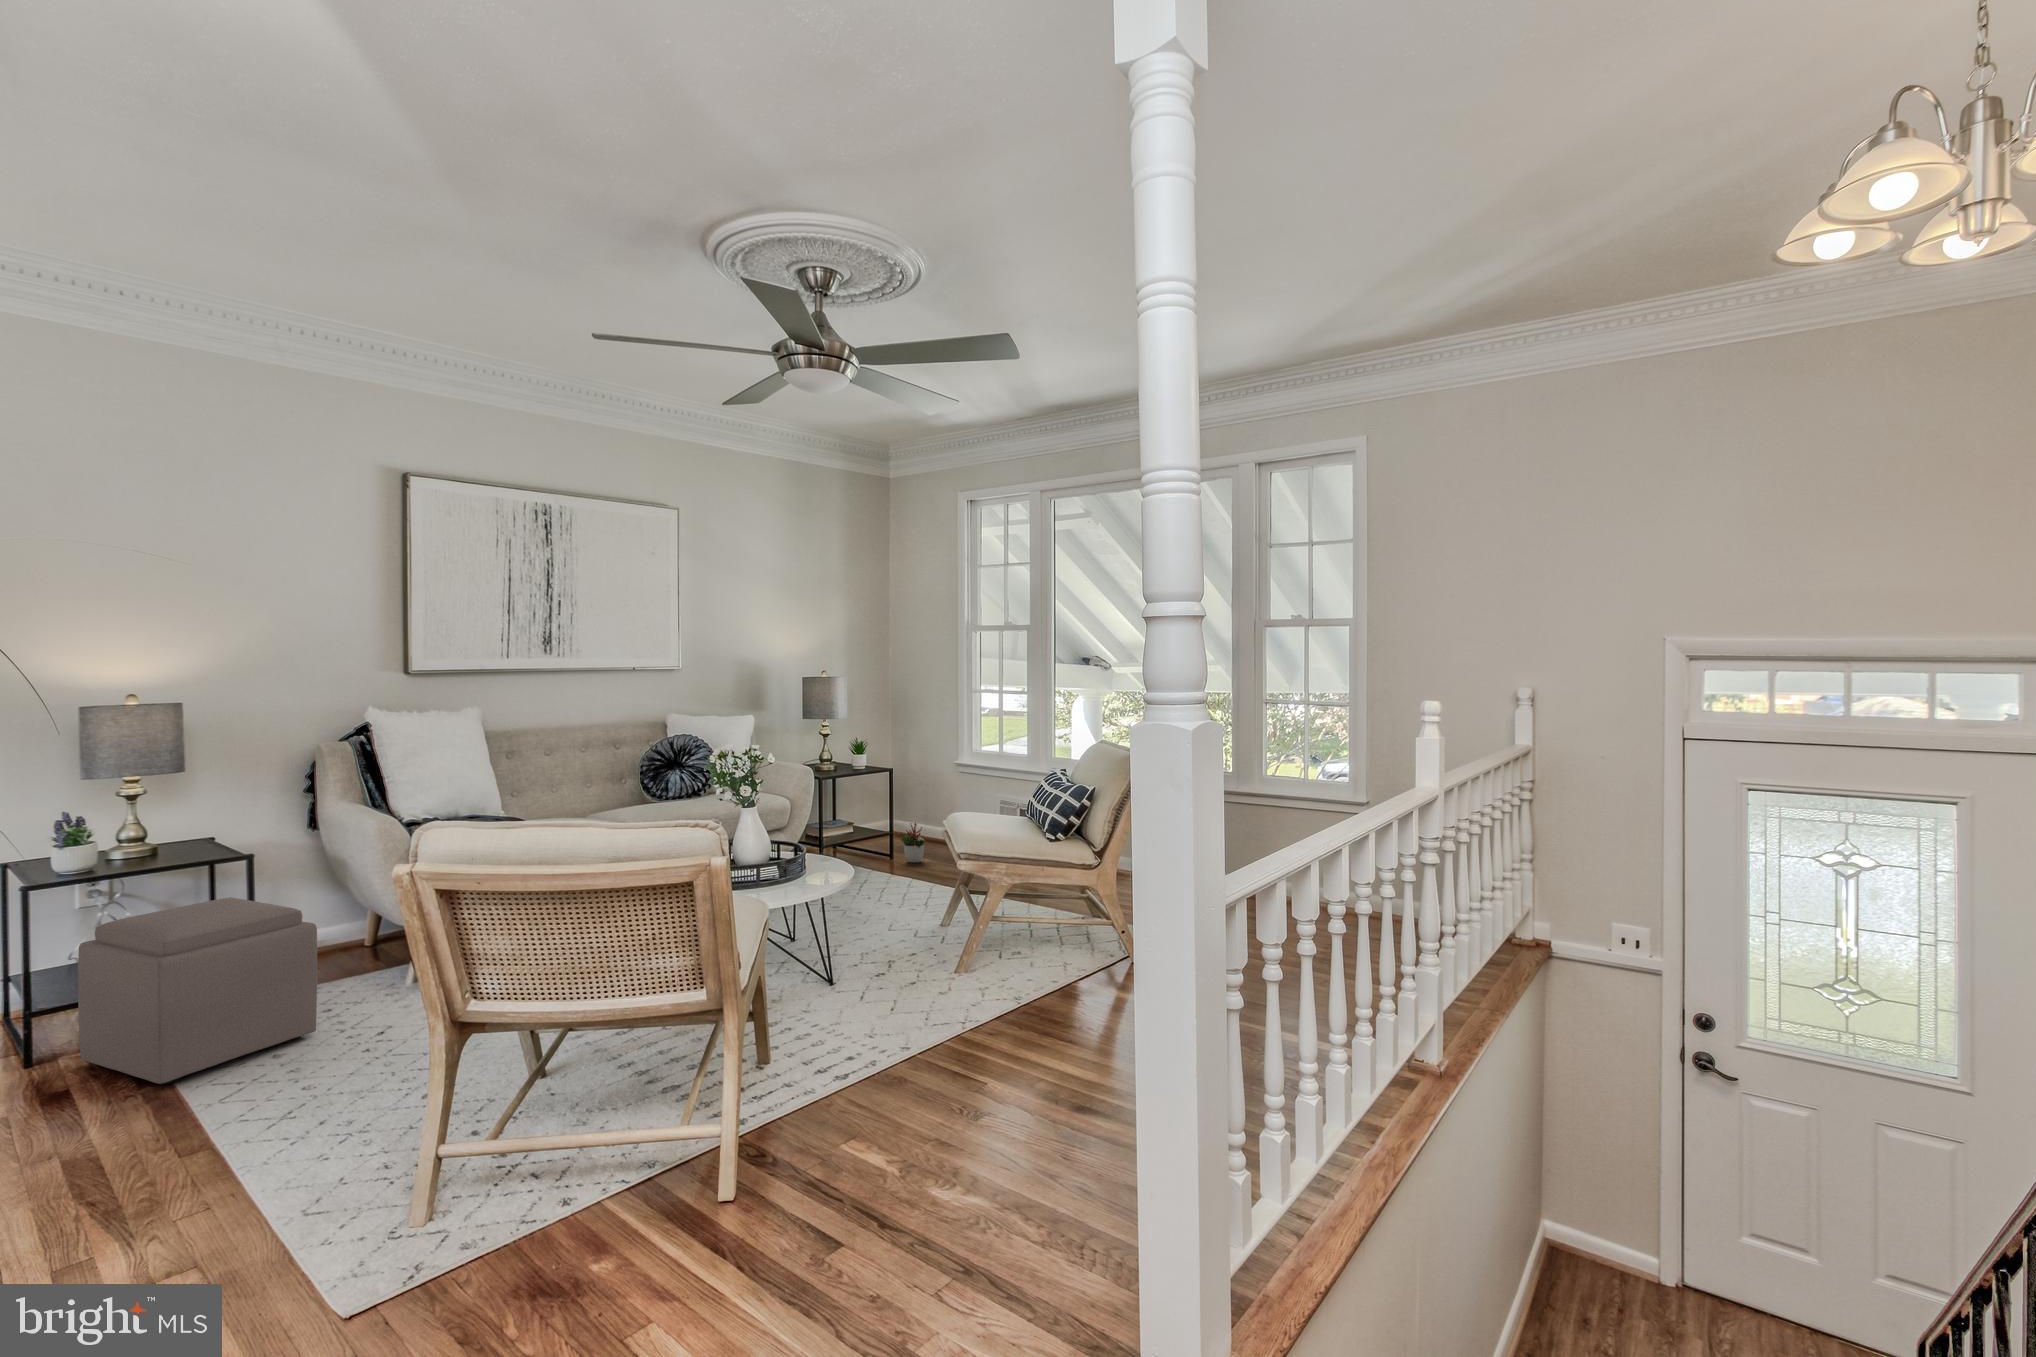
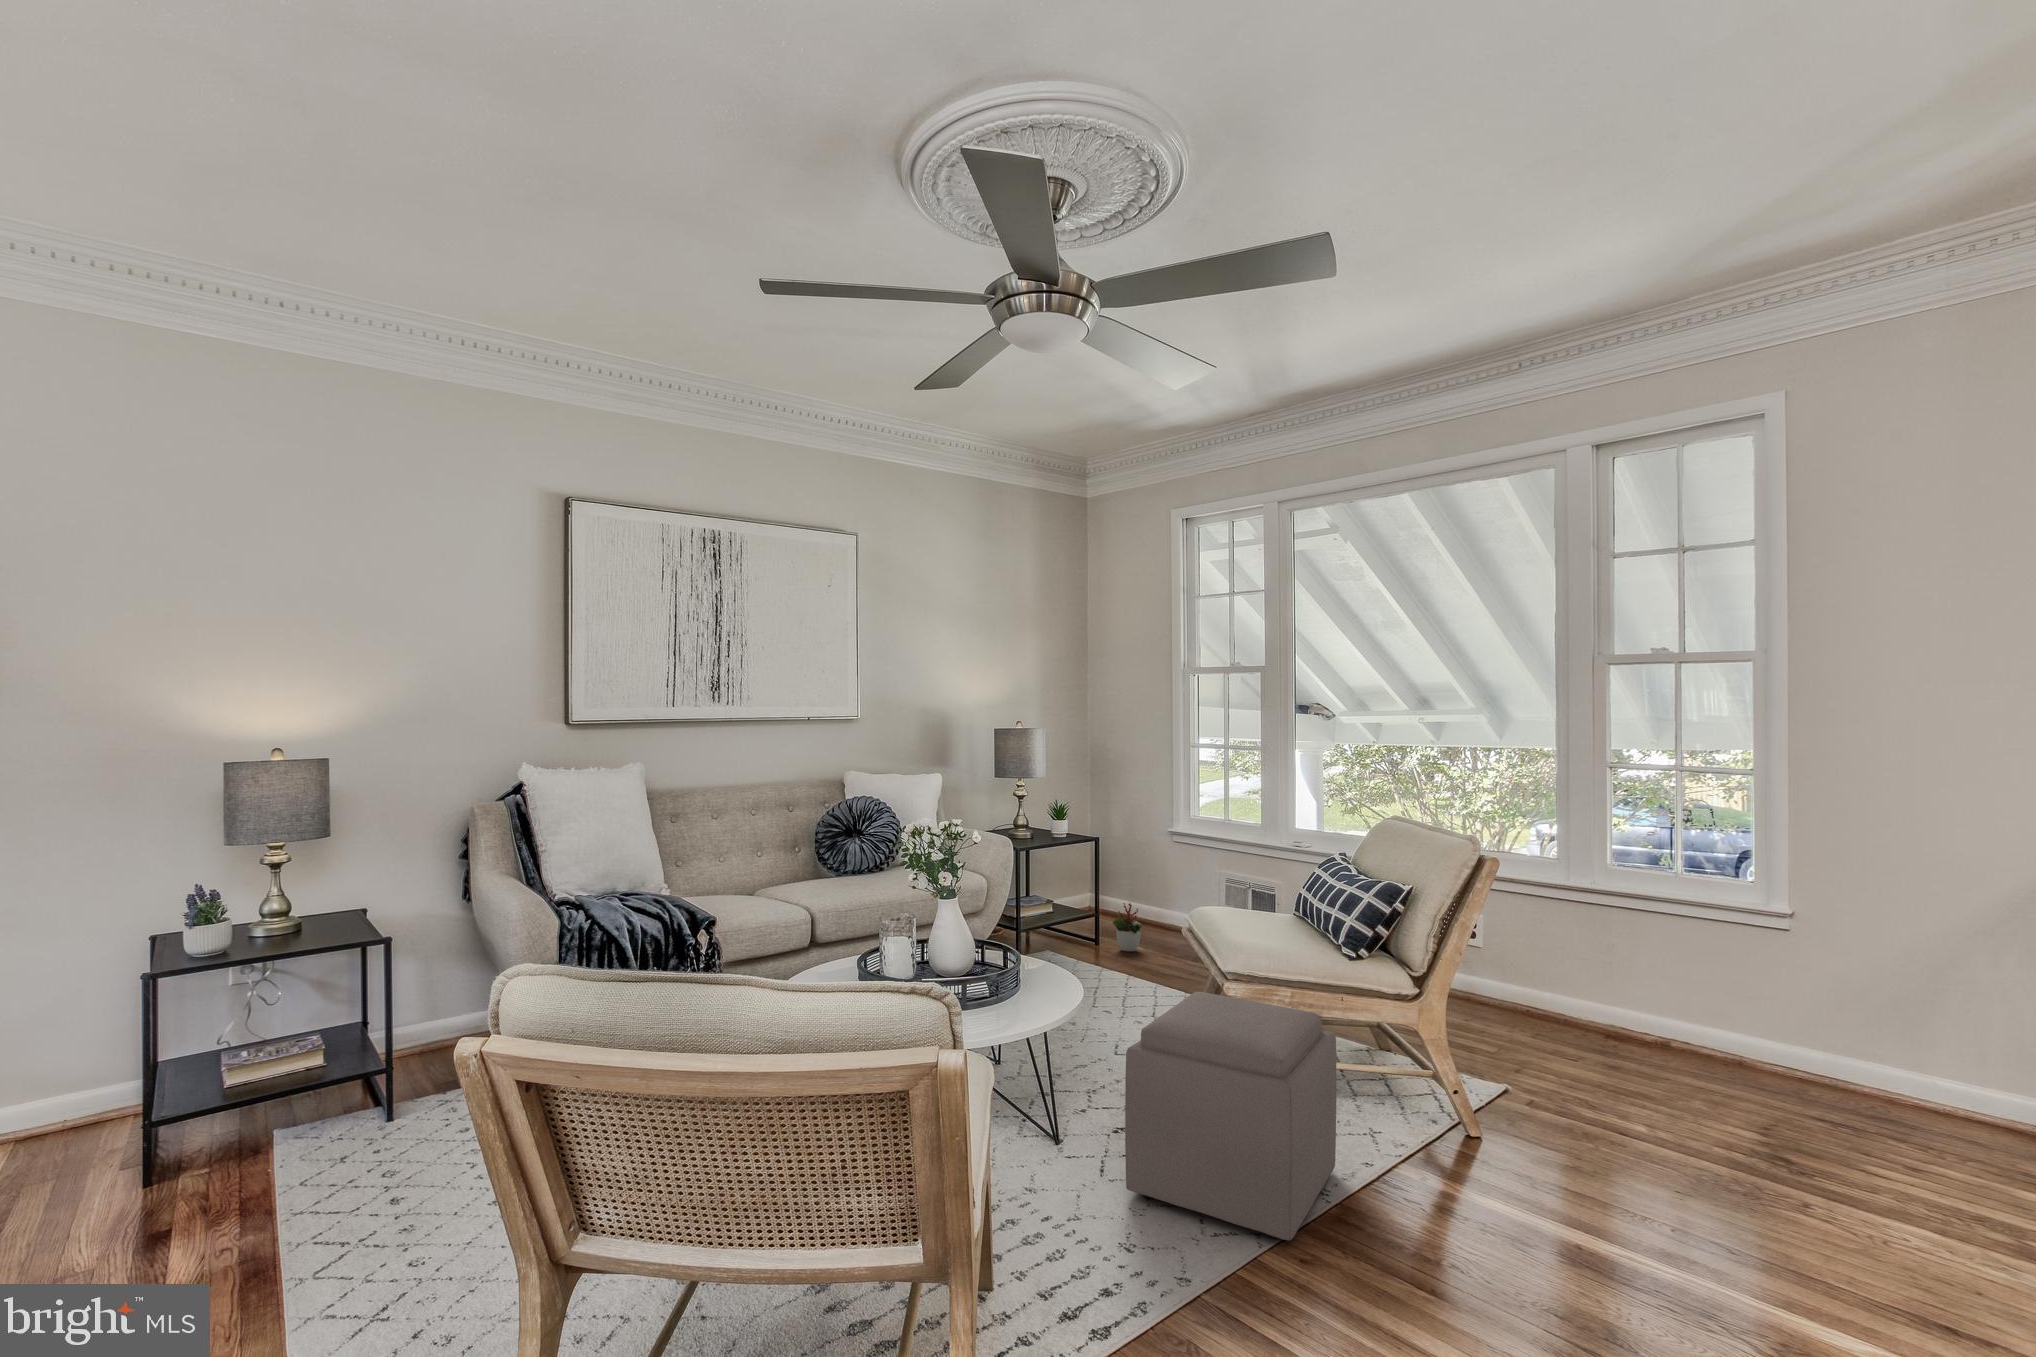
ottoman: present [78,897,317,1085] -> present [1125,991,1337,1241]

